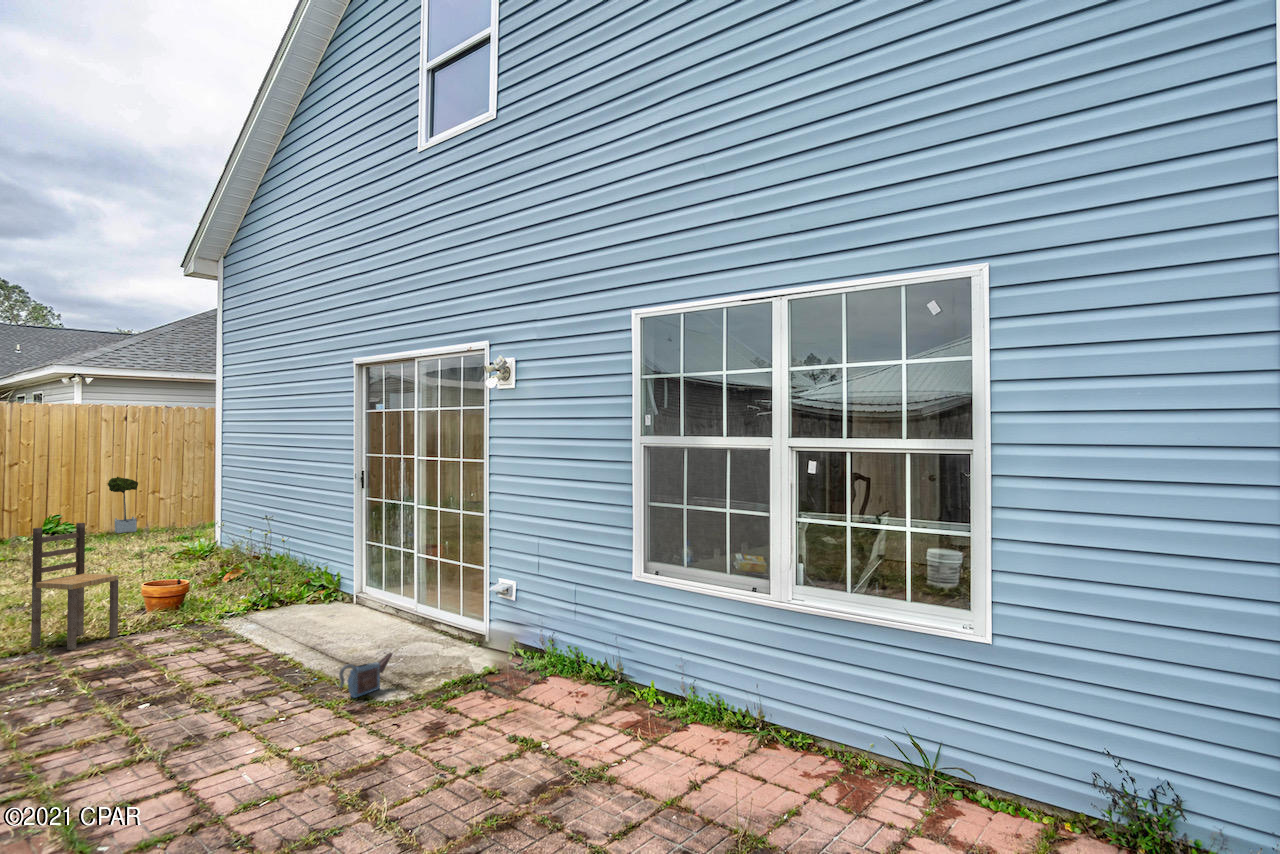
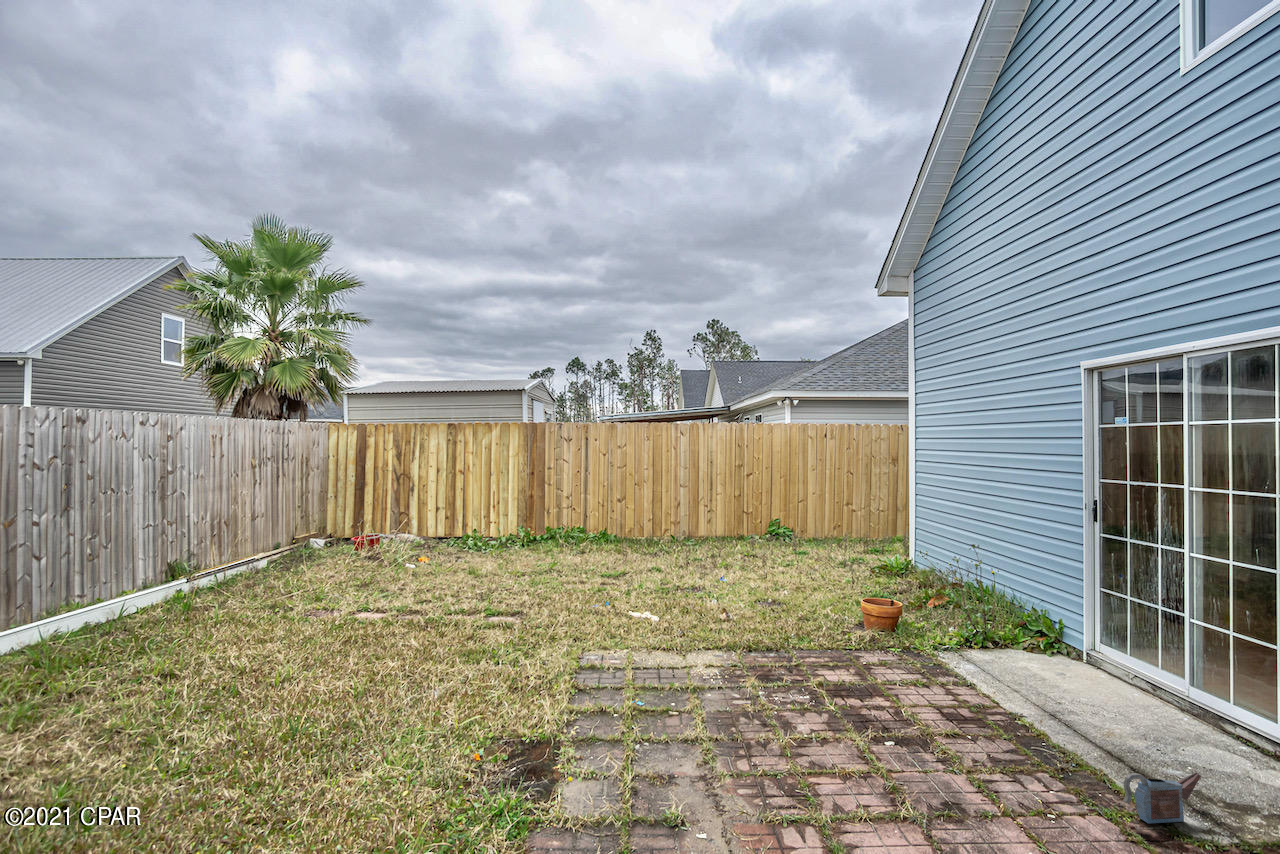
potted tree: present [108,477,138,533] -> none [814,488,836,539]
chair: present [31,523,119,650] -> none [784,535,847,653]

